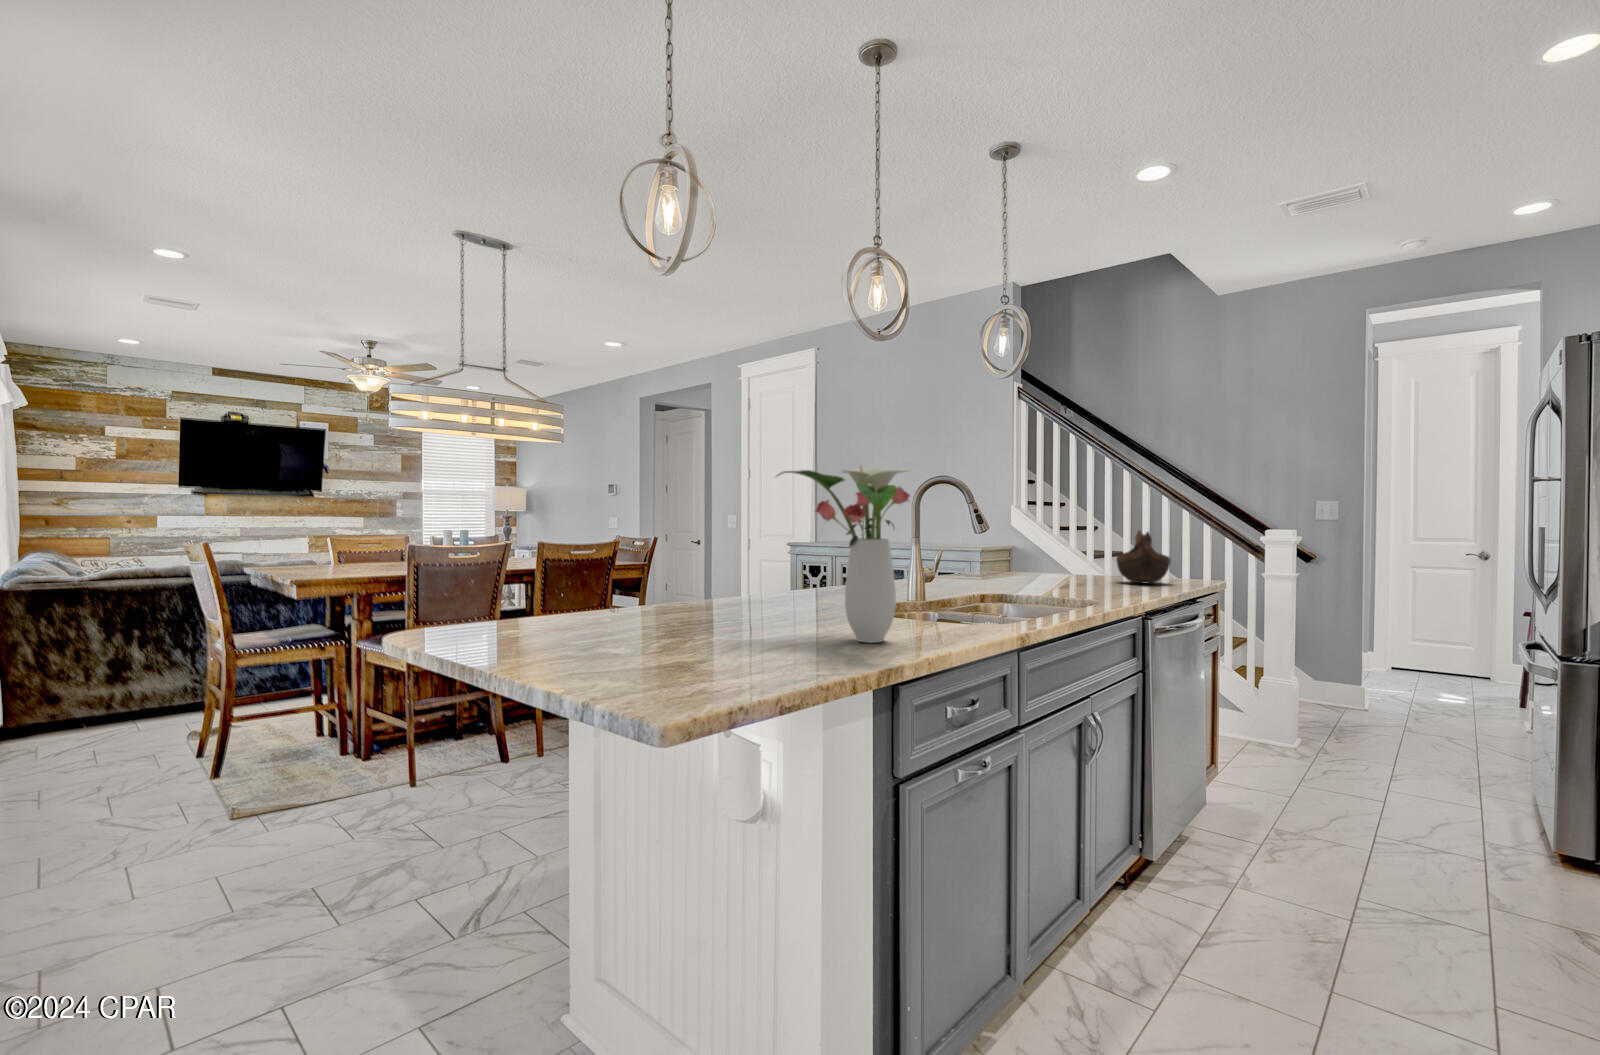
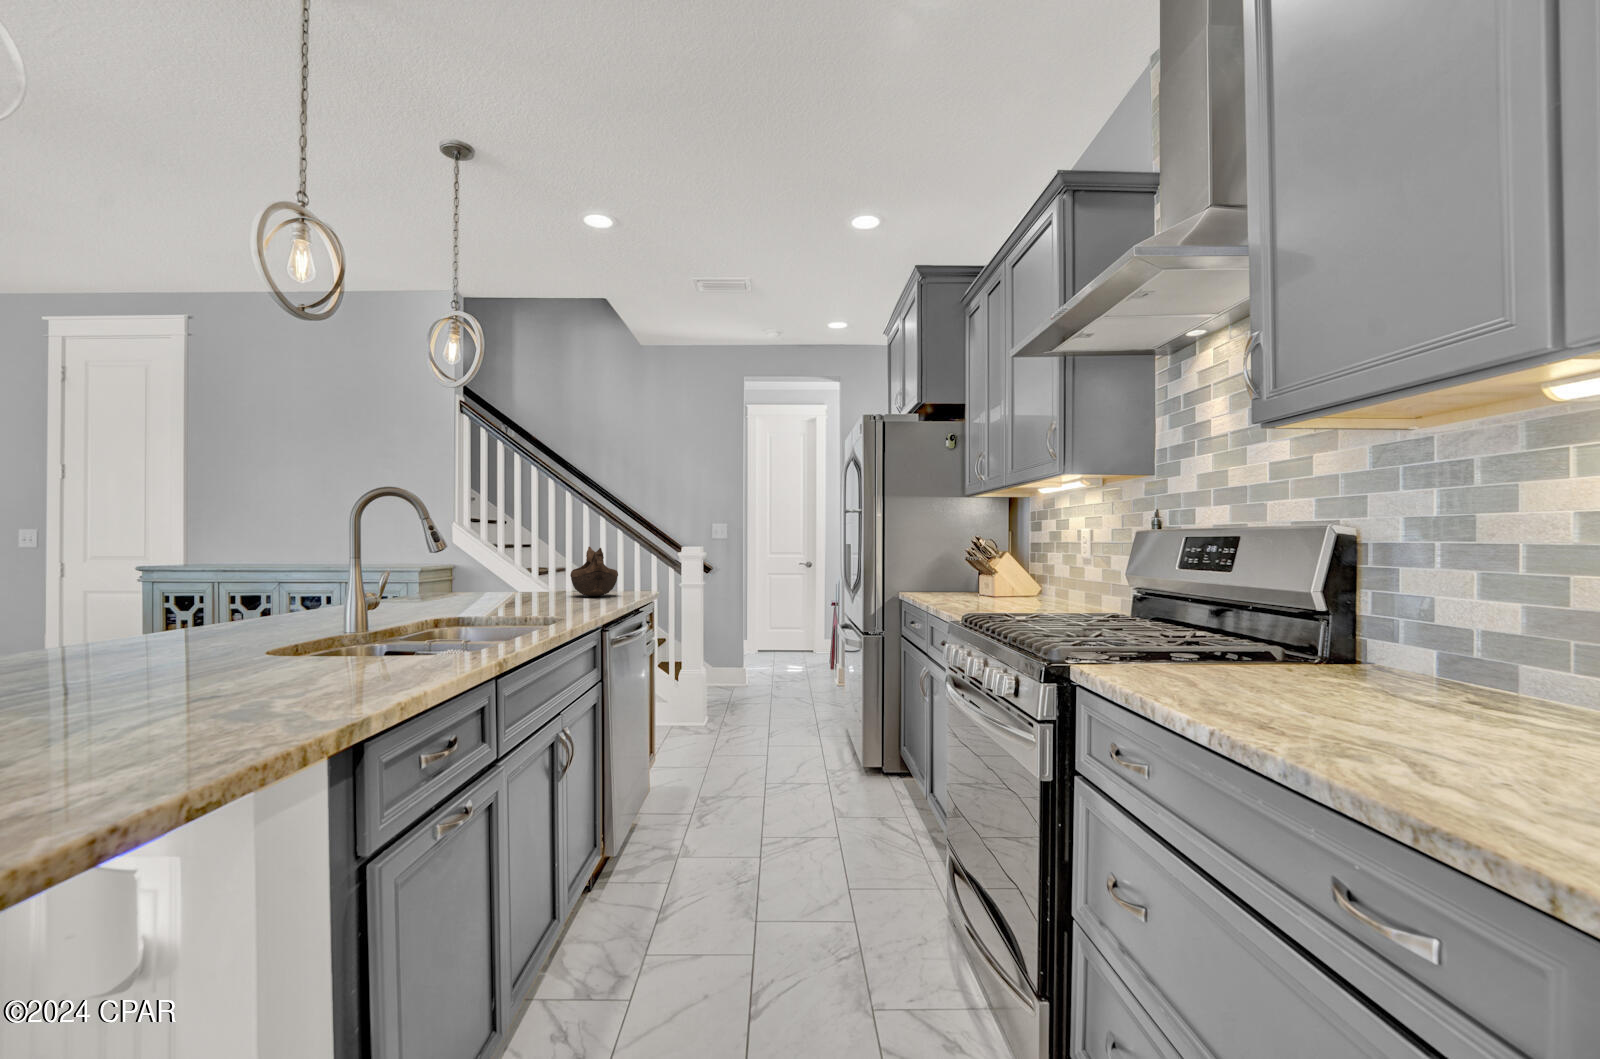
flower arrangement: present [778,466,910,643] -> none [147,464,373,692]

